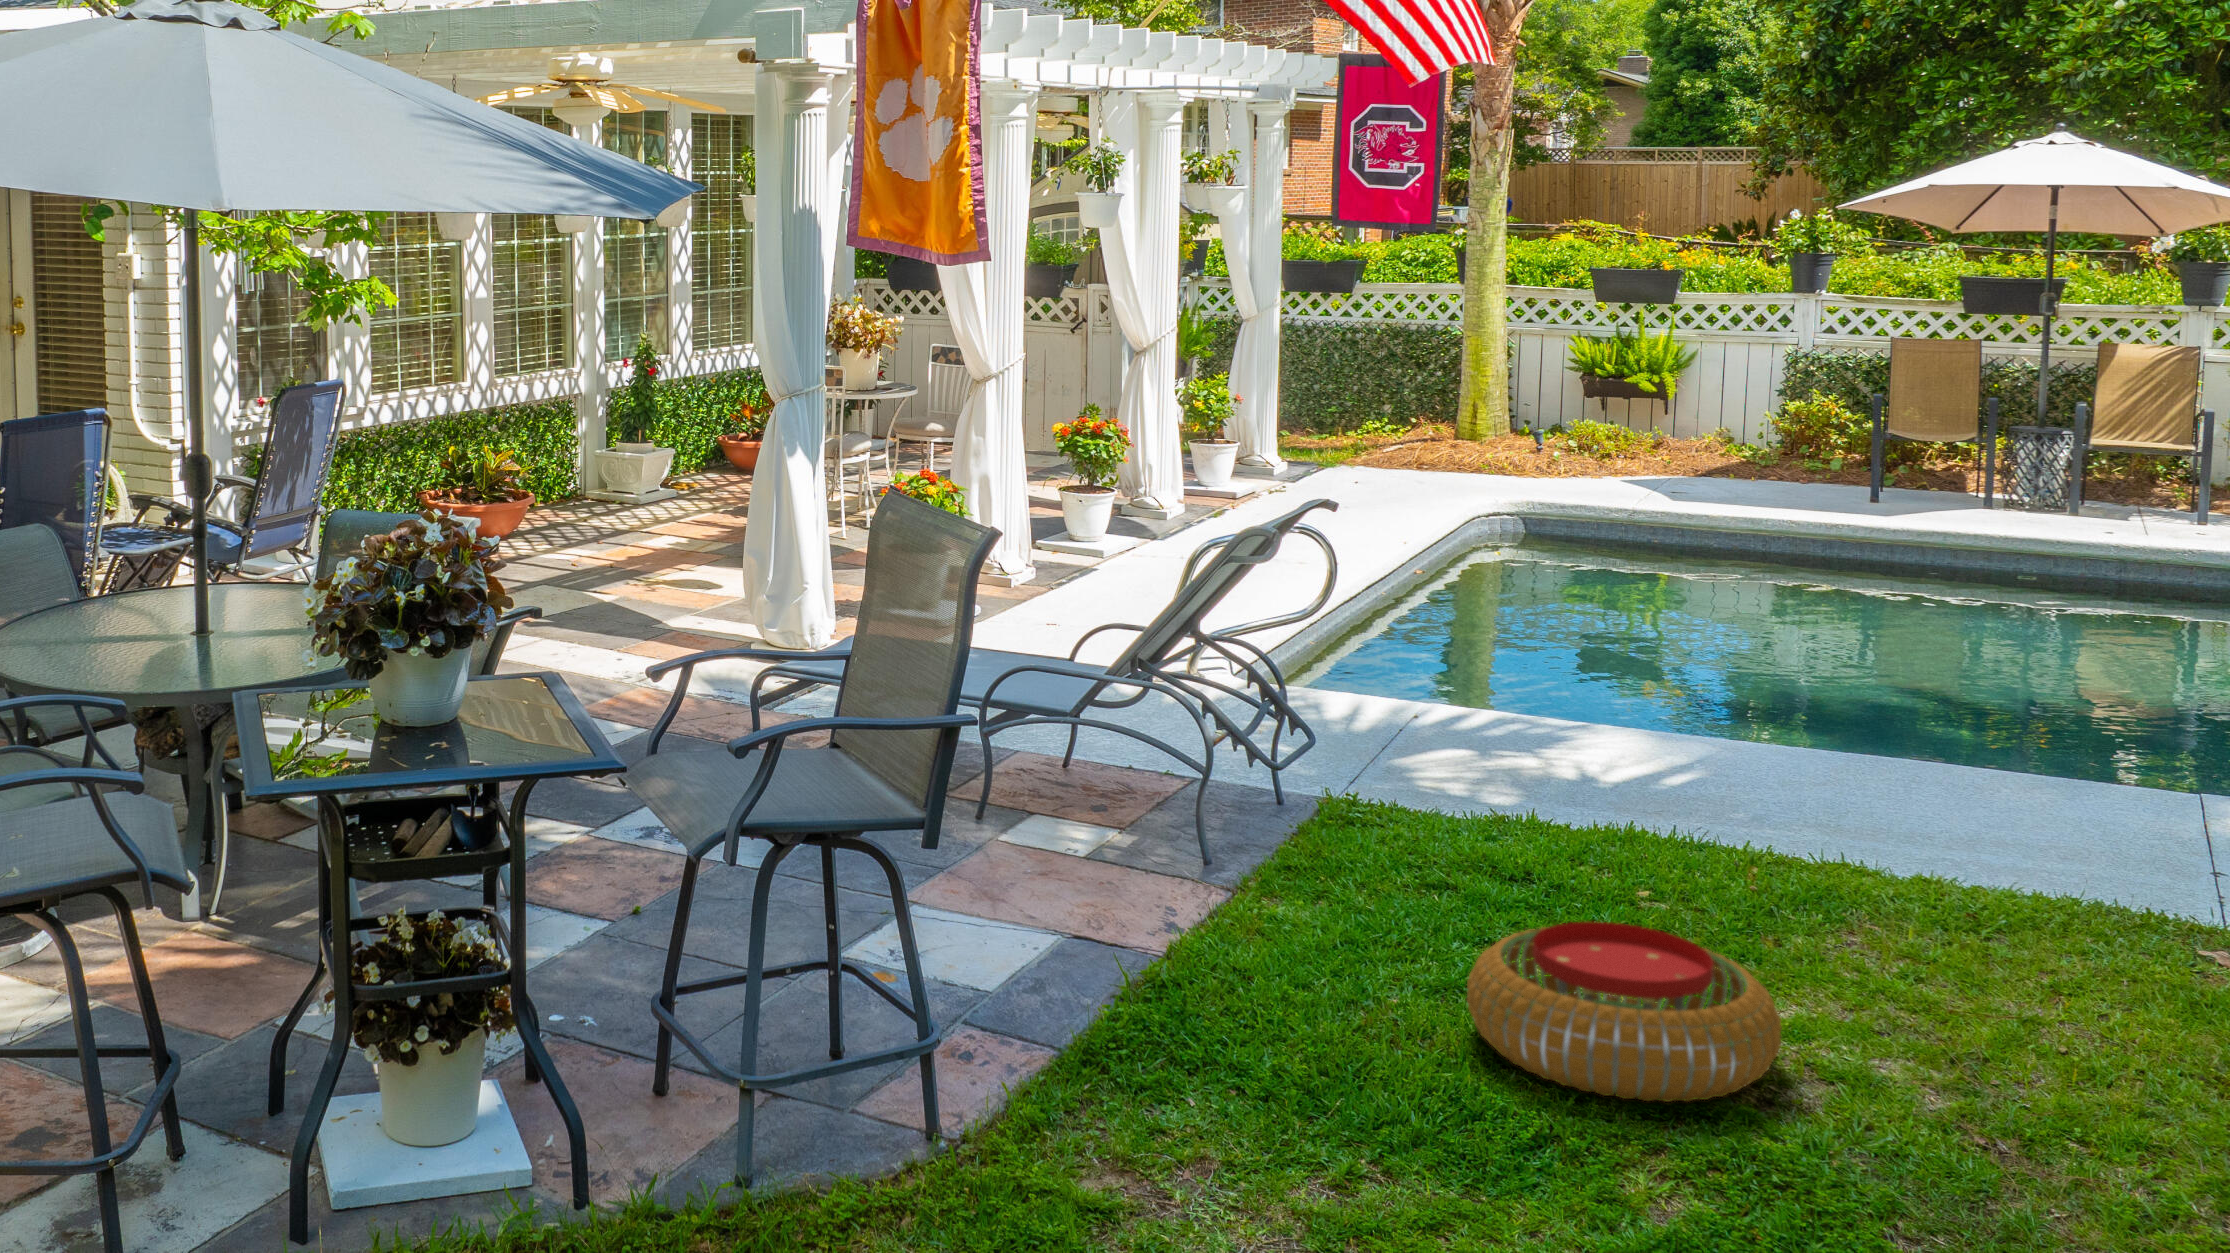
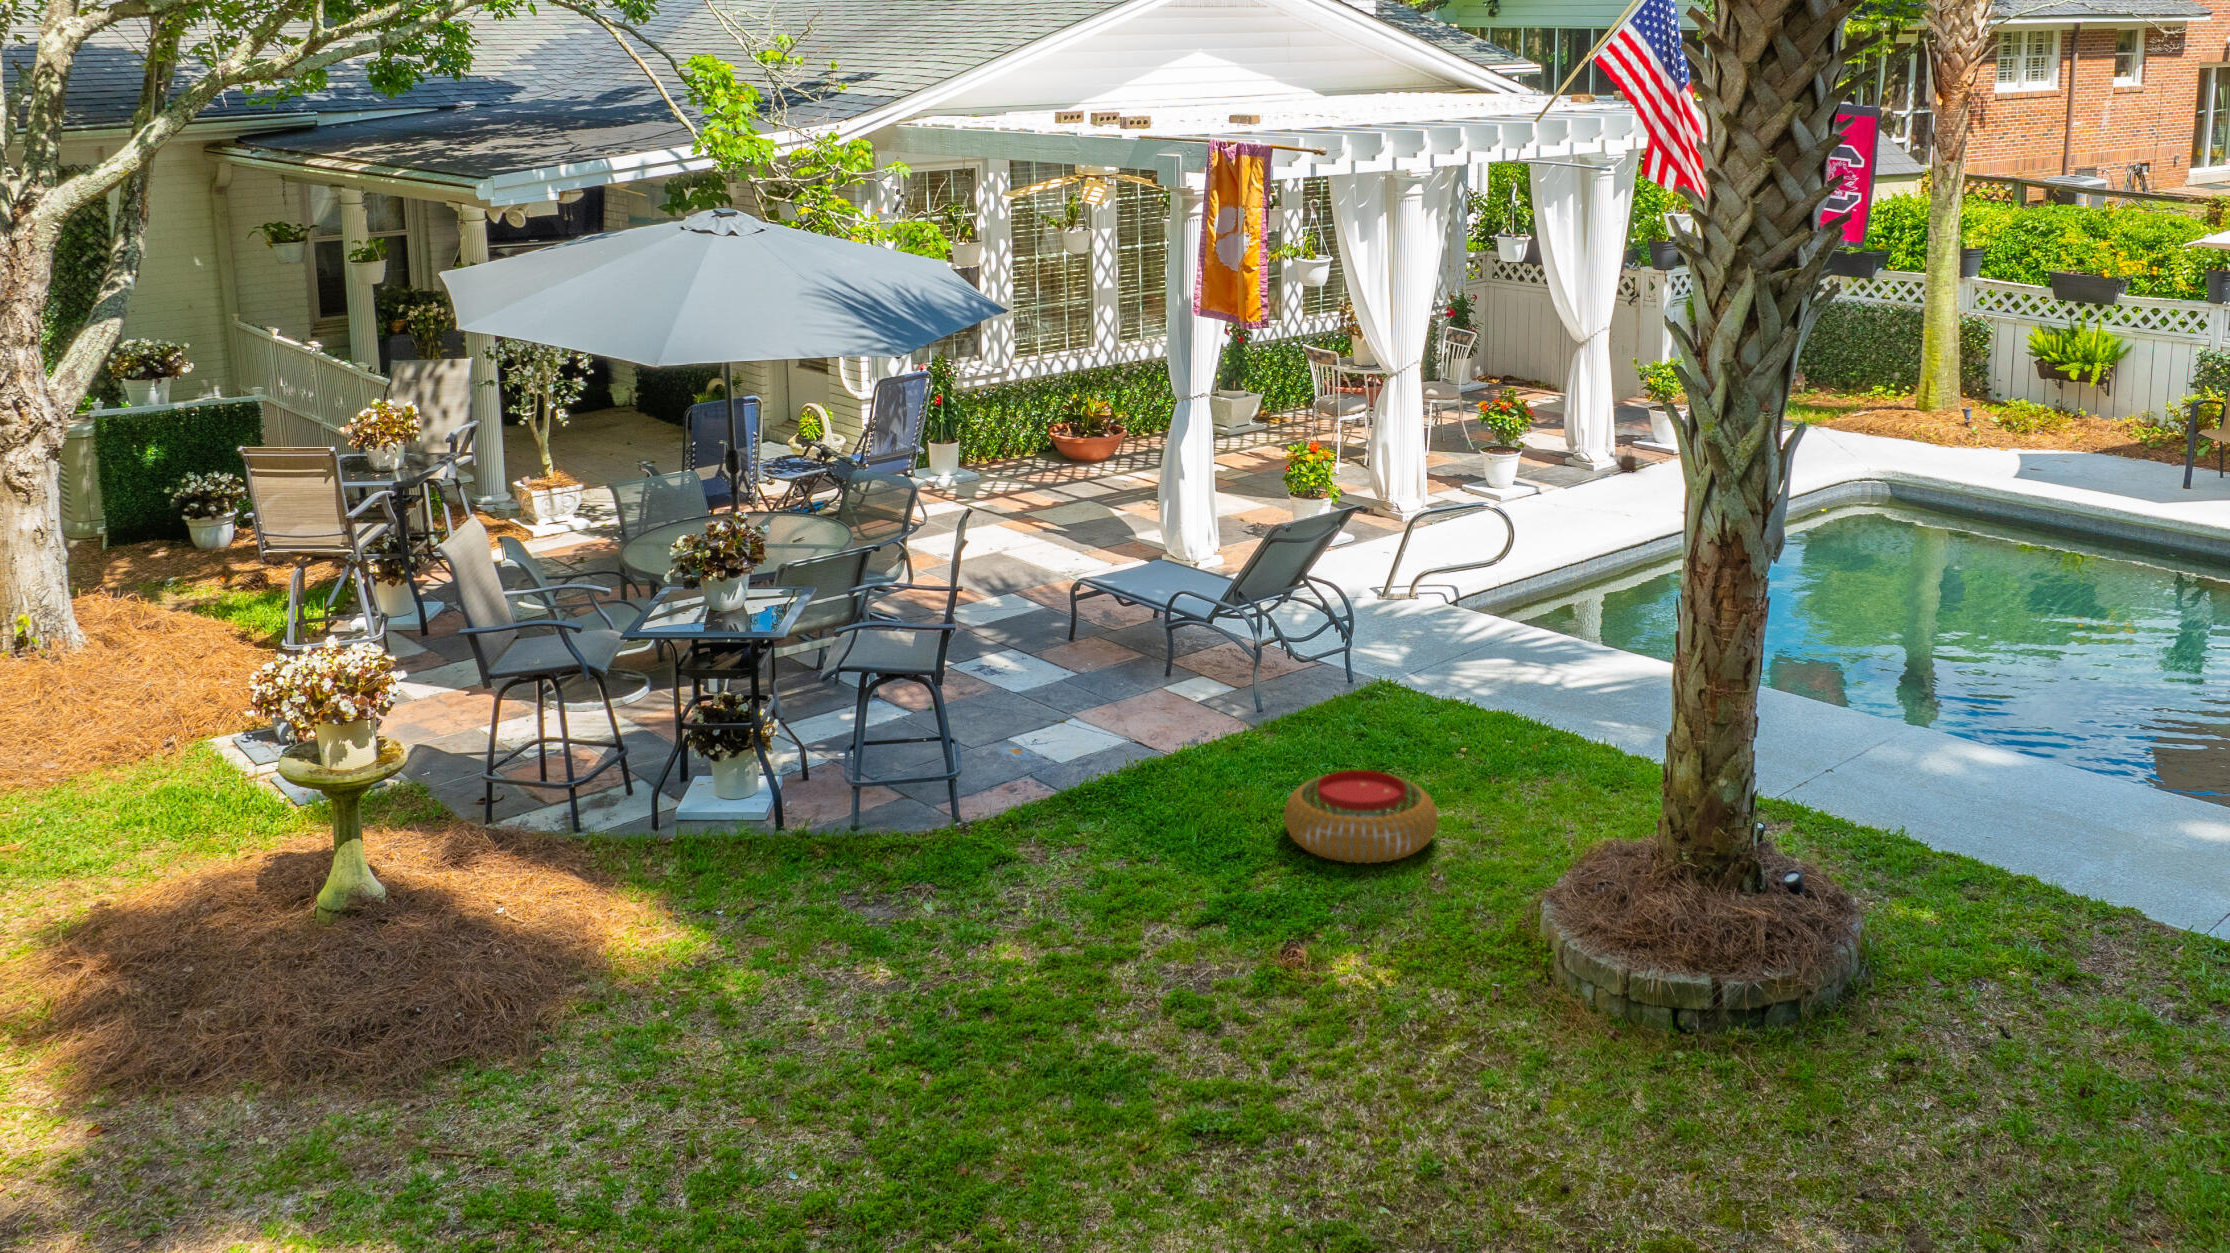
watering can: none [1171,487,1220,519] -> present [1611,453,1637,472]

